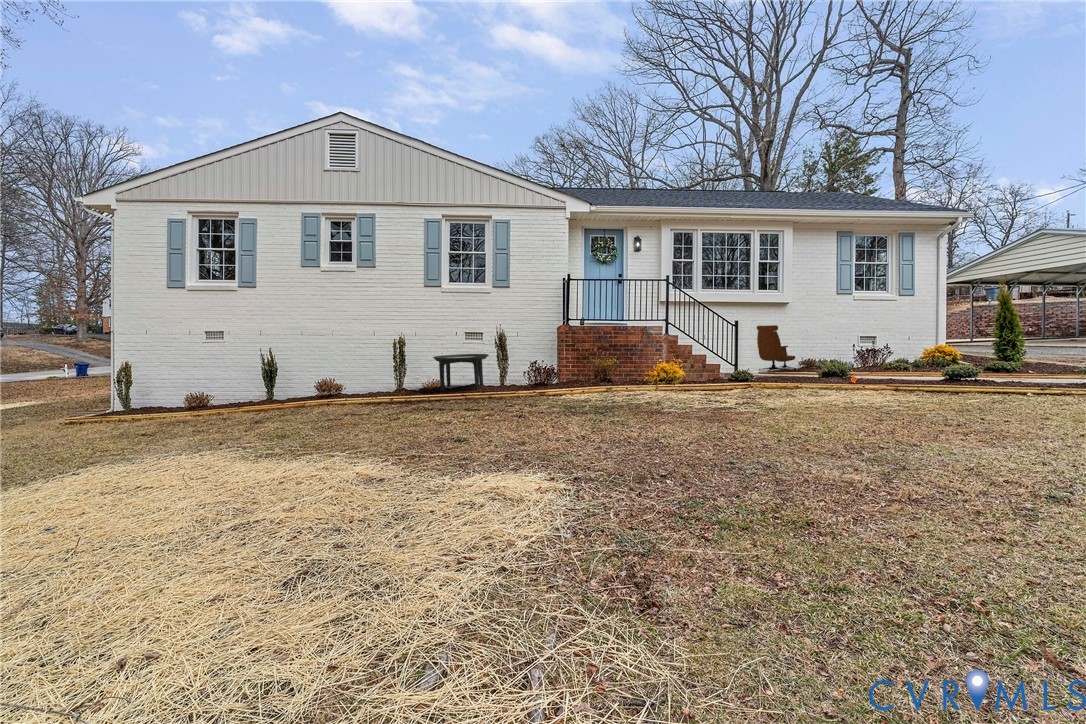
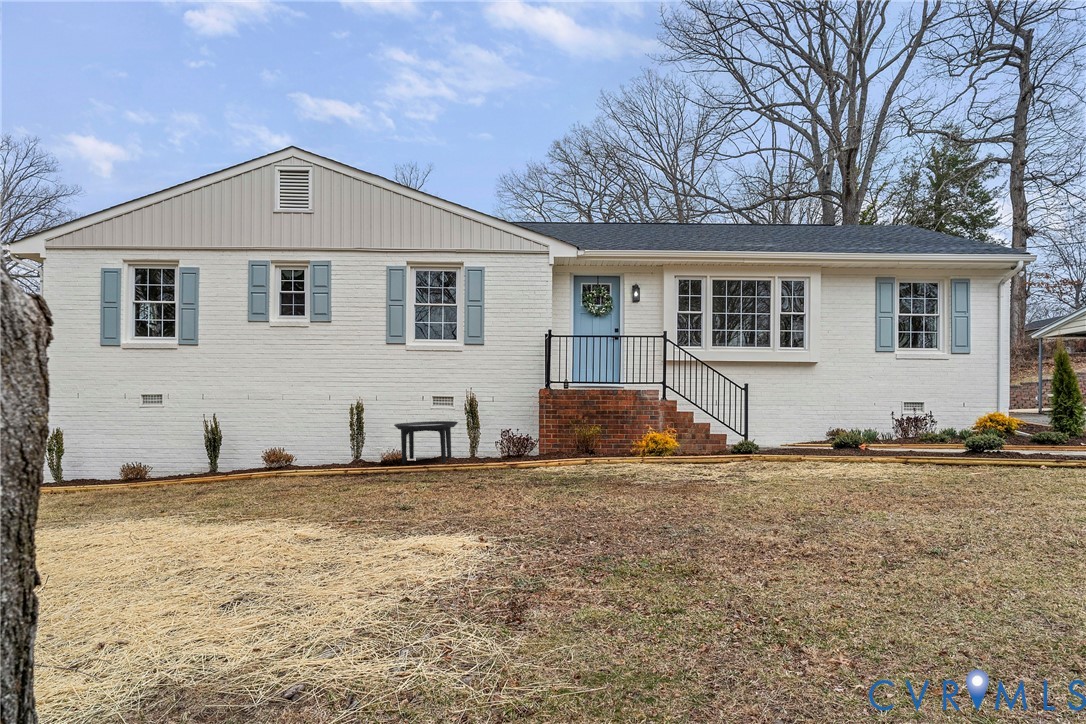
lounge chair: present [757,325,795,372] -> none [773,389,825,445]

